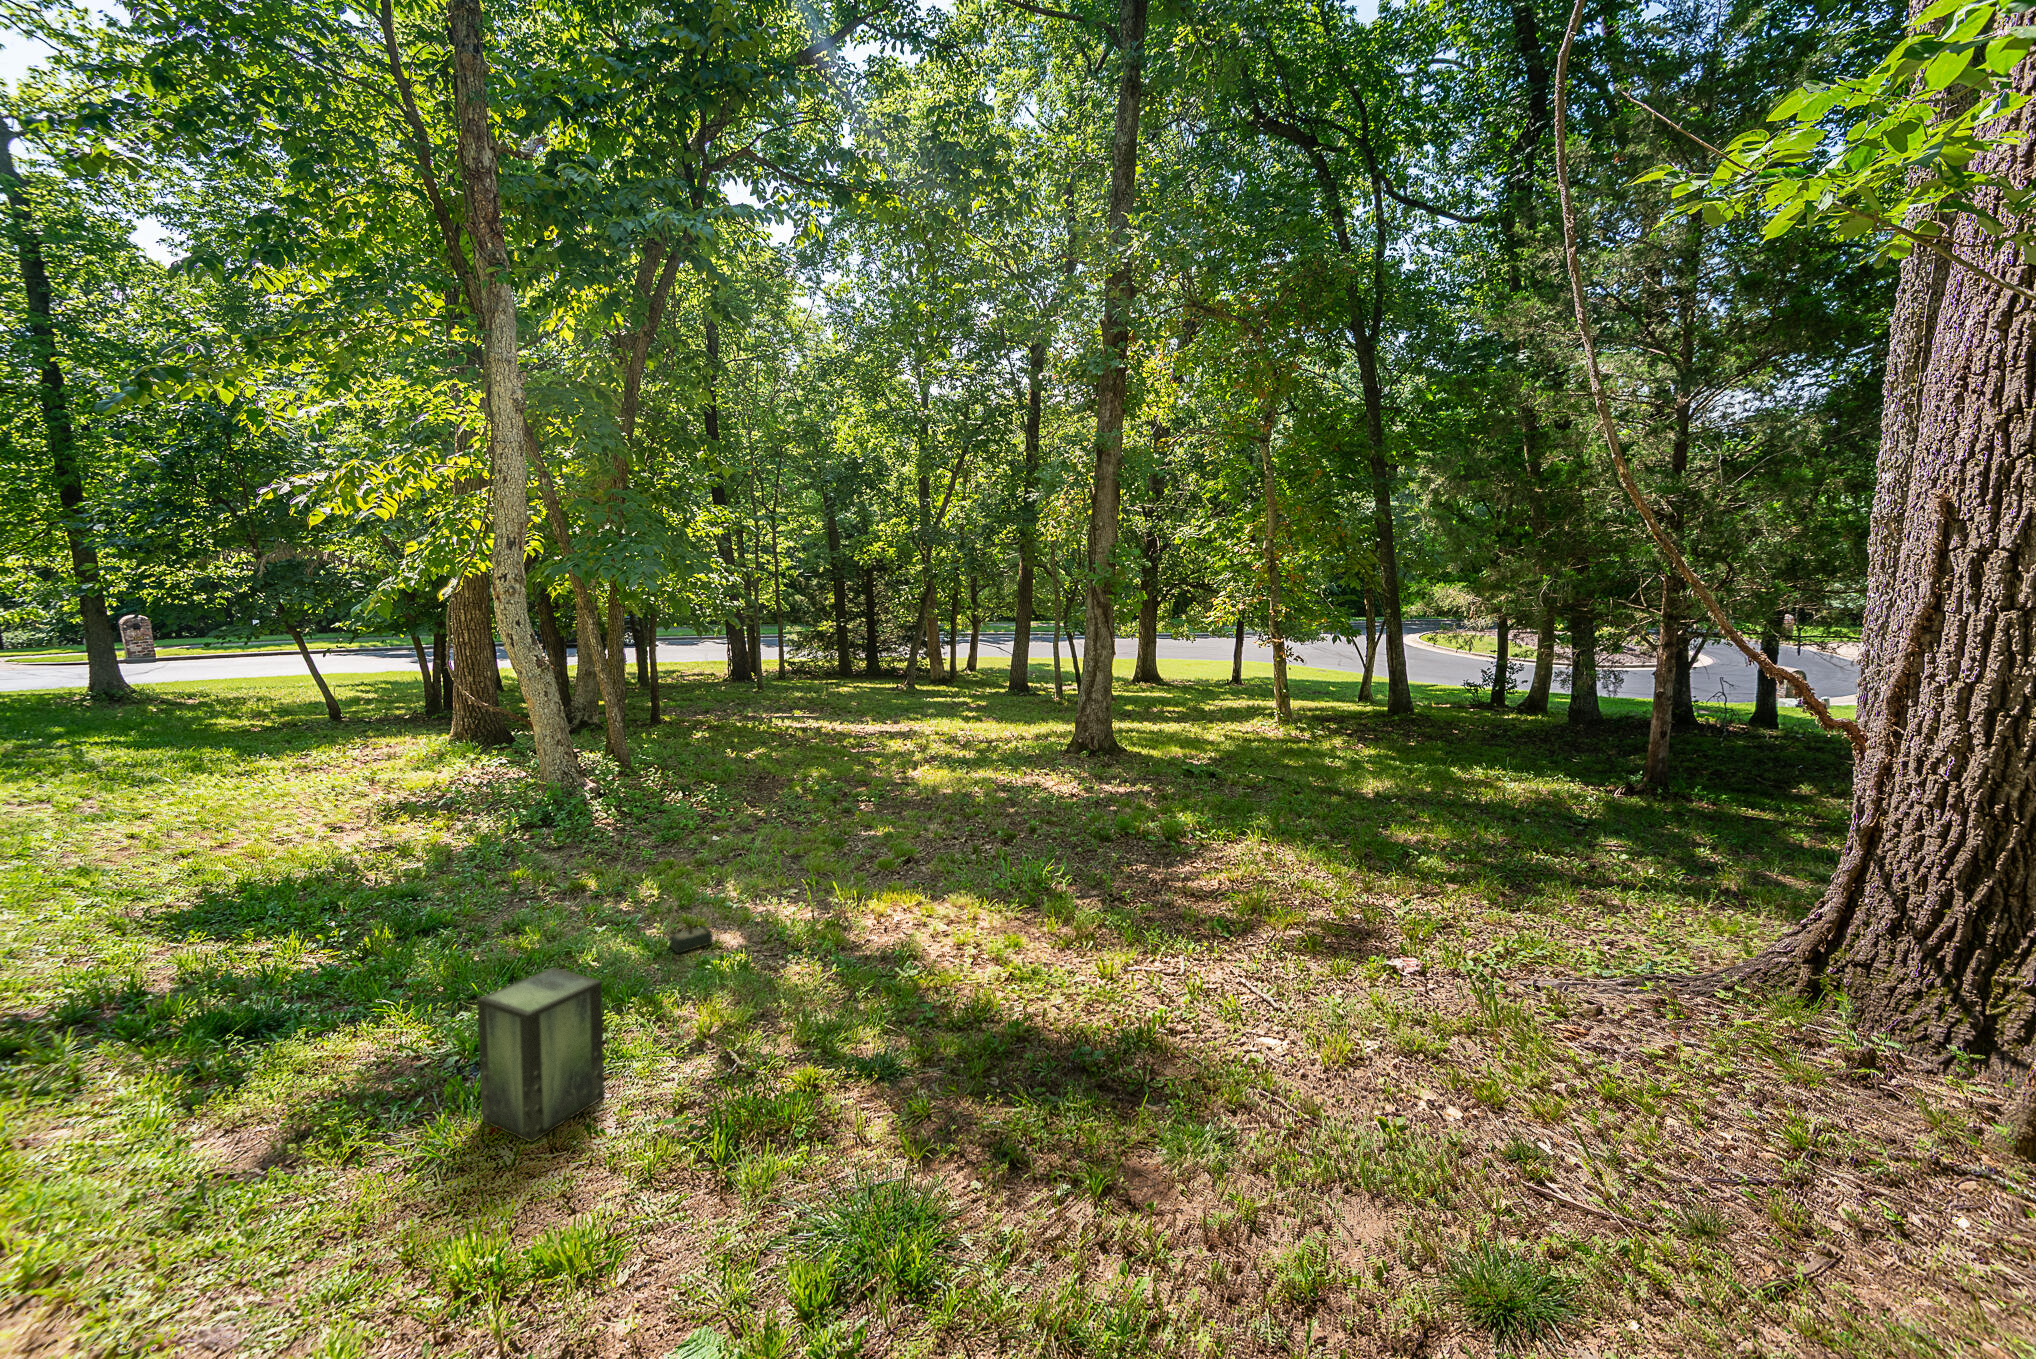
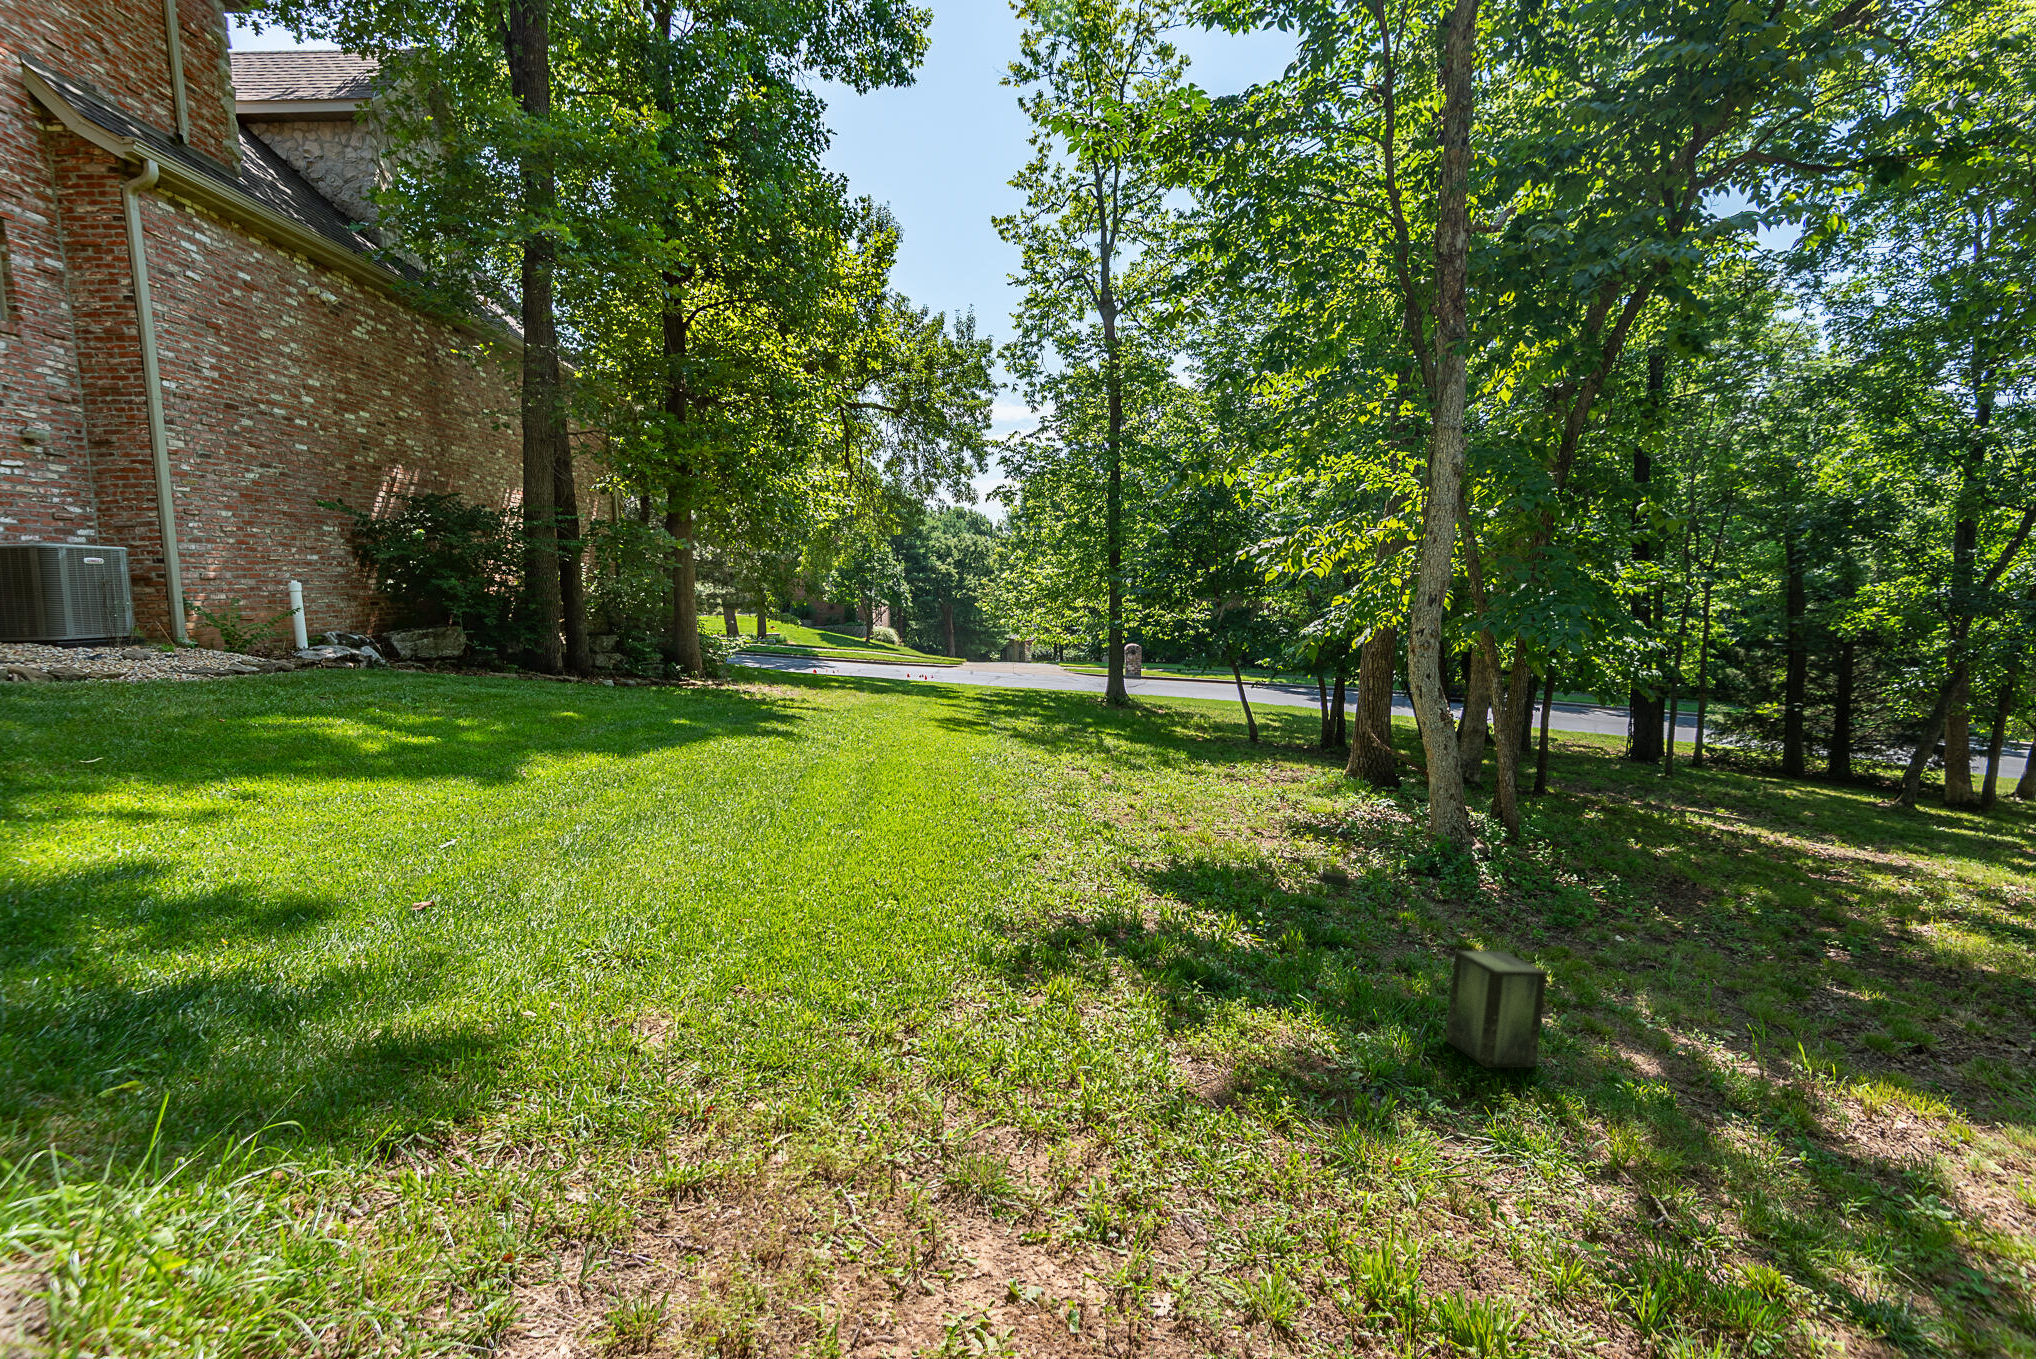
decorative plant: present [656,904,712,953] -> present [1314,849,1350,885]

